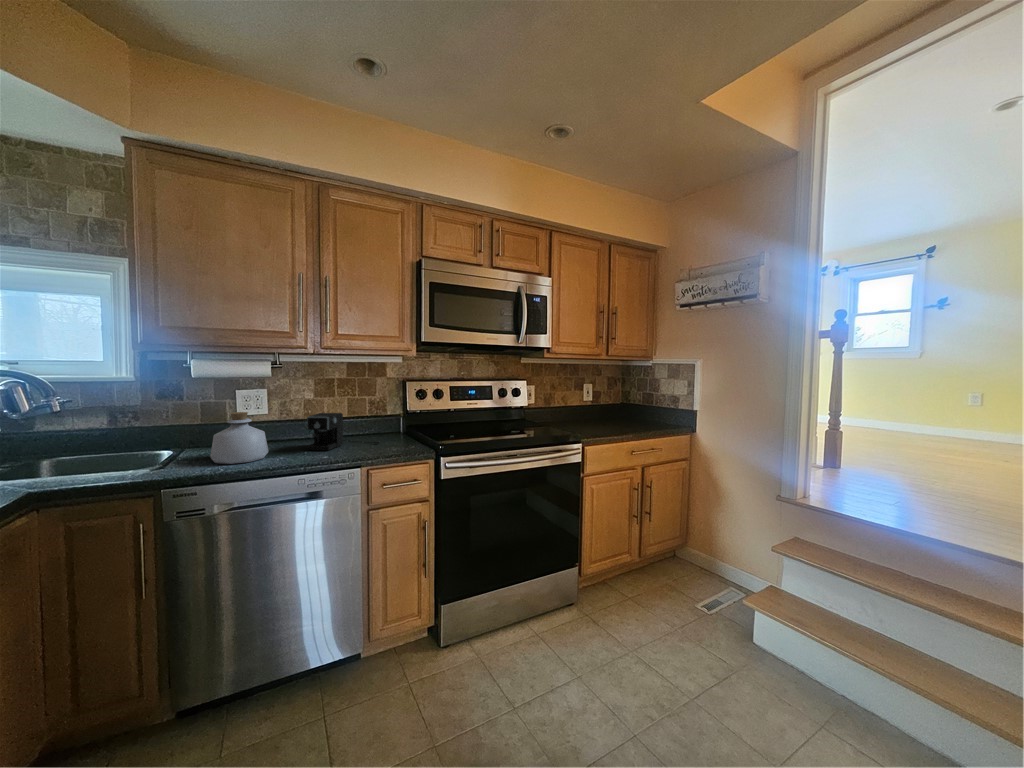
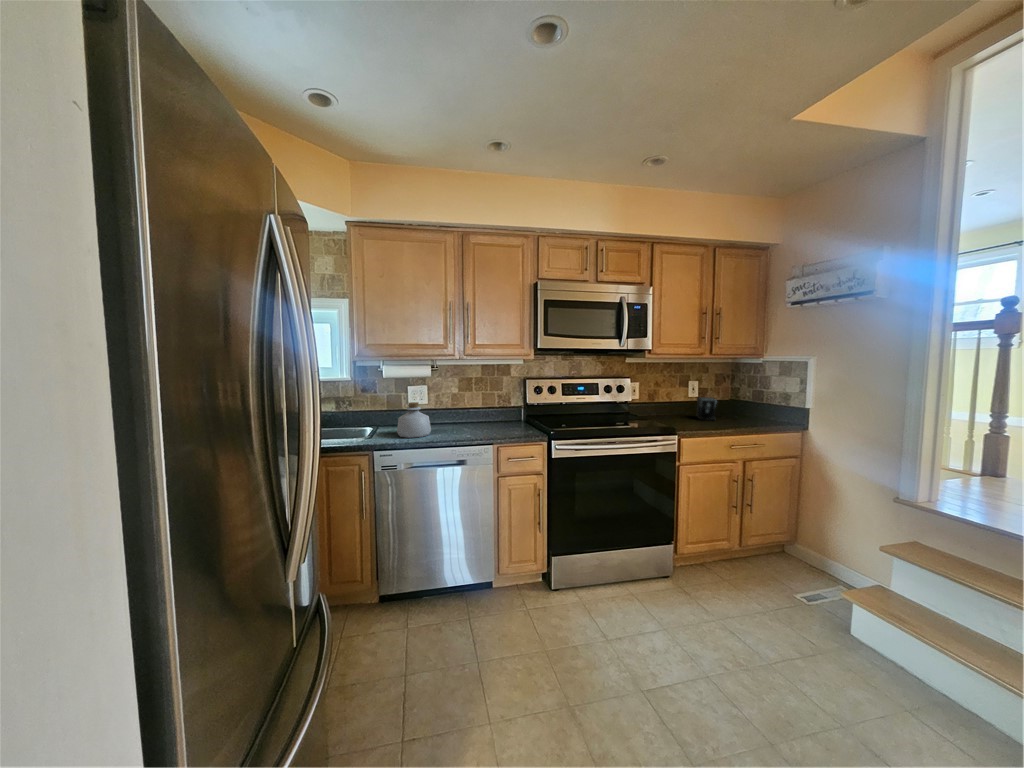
coffee maker: present [307,413,380,450] -> present [697,397,717,421]

